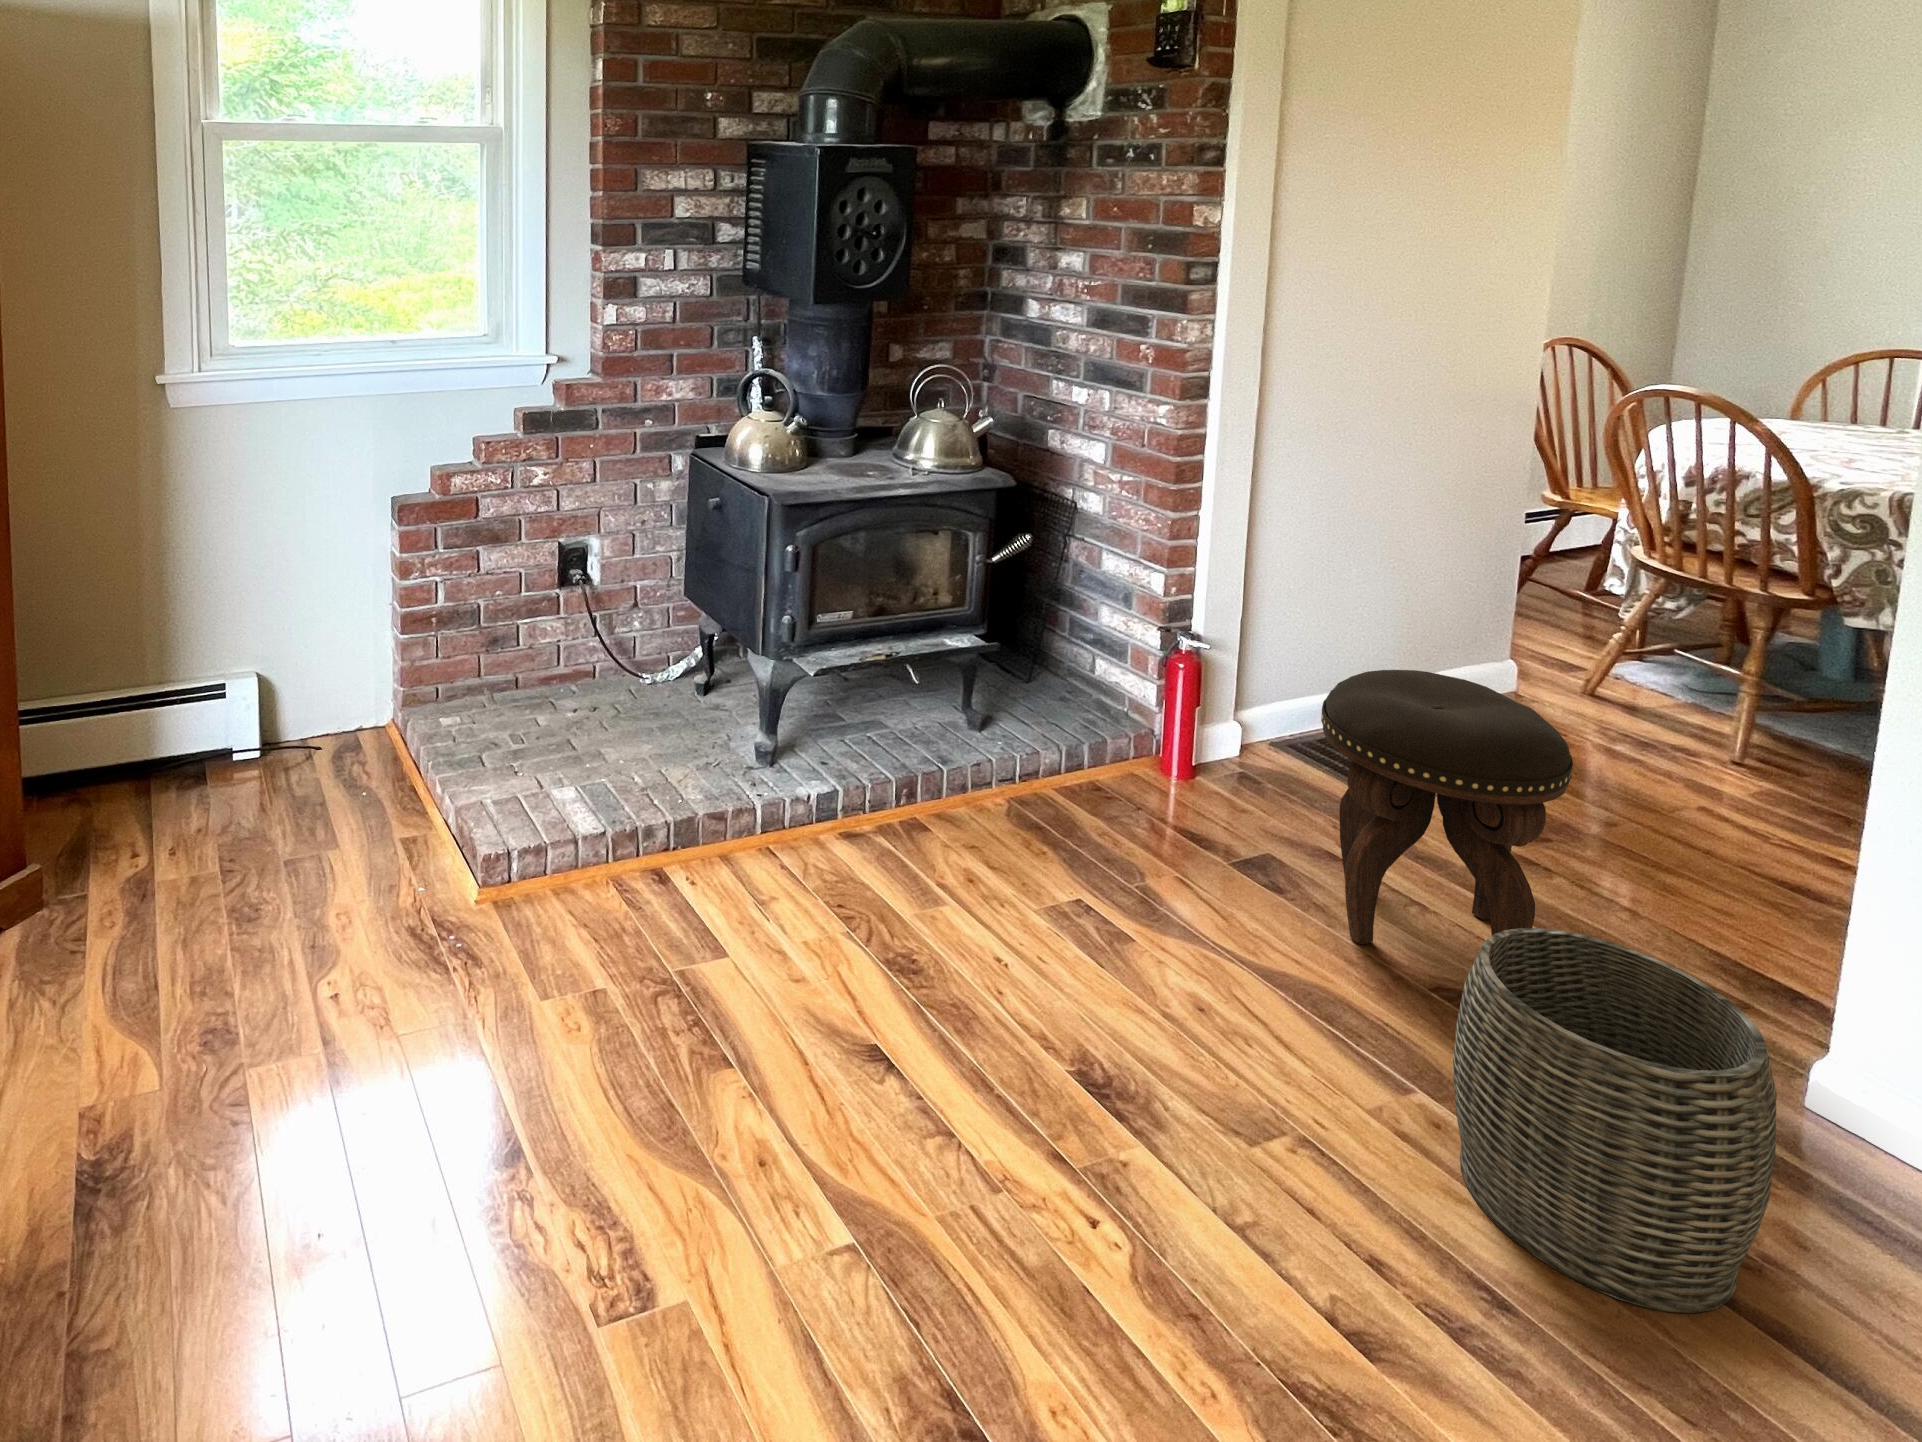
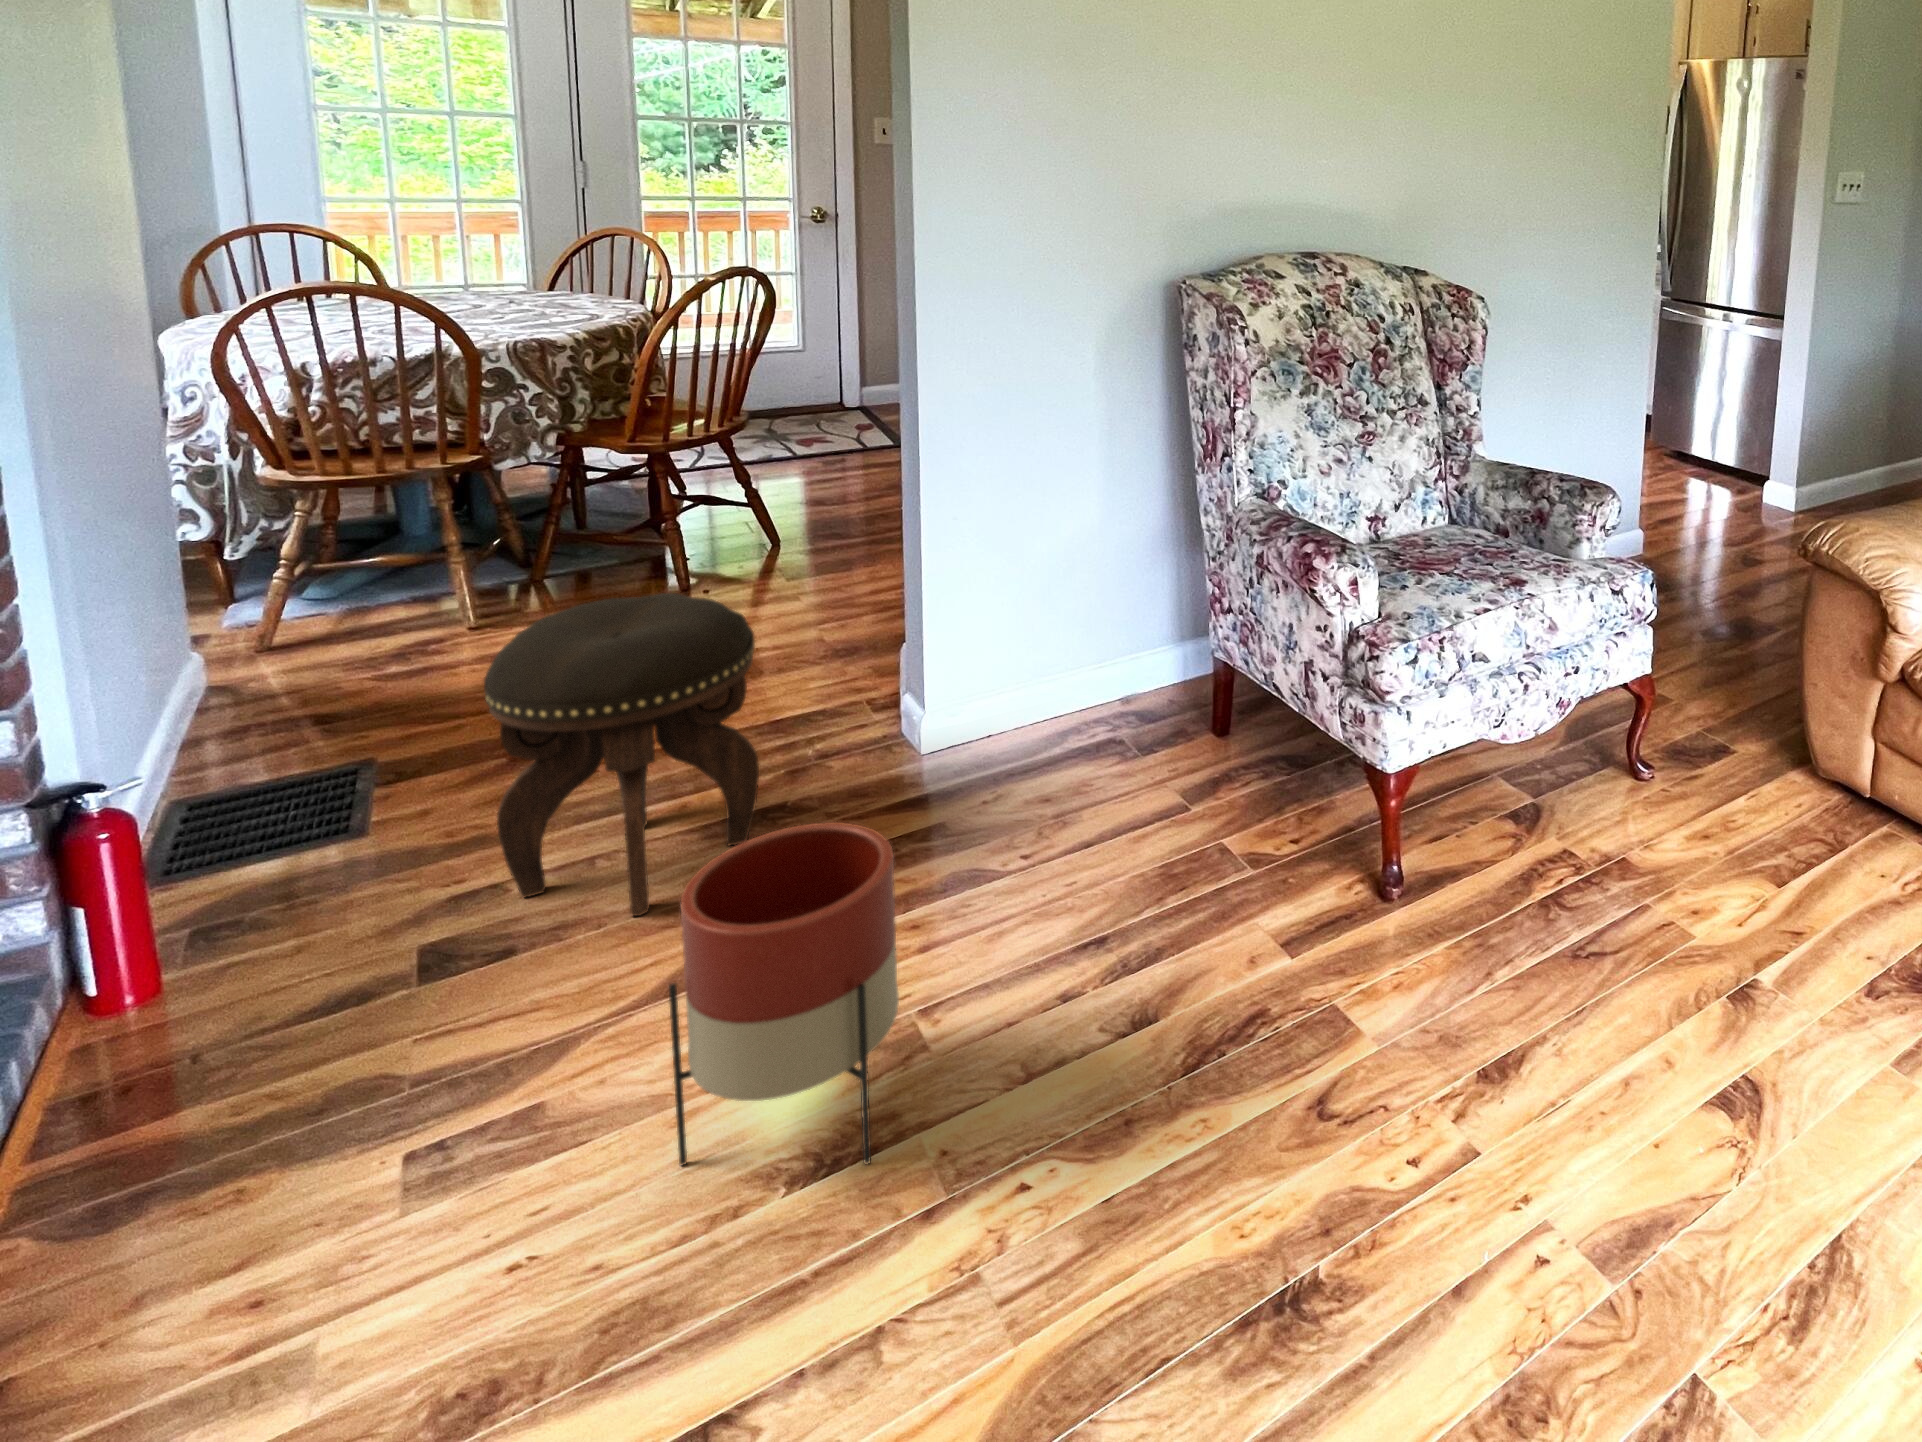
planter: none [1065,817,1248,1115] -> present [669,822,899,1165]
woven basket: present [1453,928,1776,1313] -> none [915,669,1114,928]

